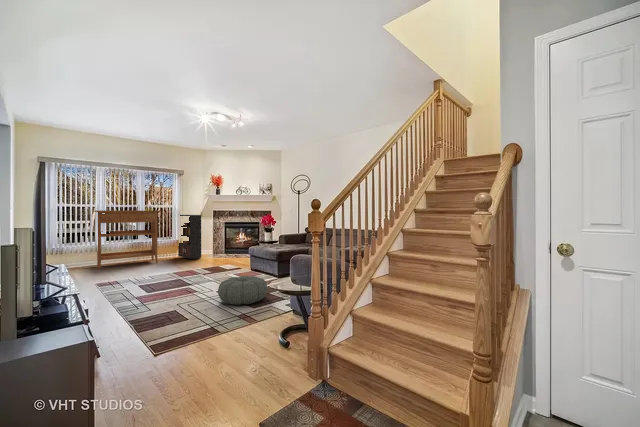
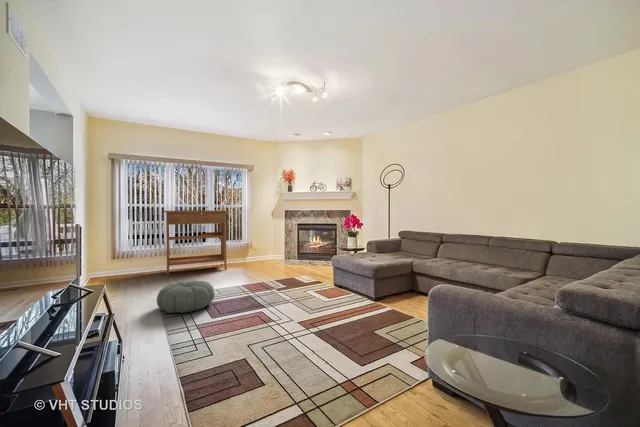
bookcase: present [178,215,201,259] -> none [248,215,286,266]
pouf: present [218,276,267,305] -> present [157,280,215,313]

